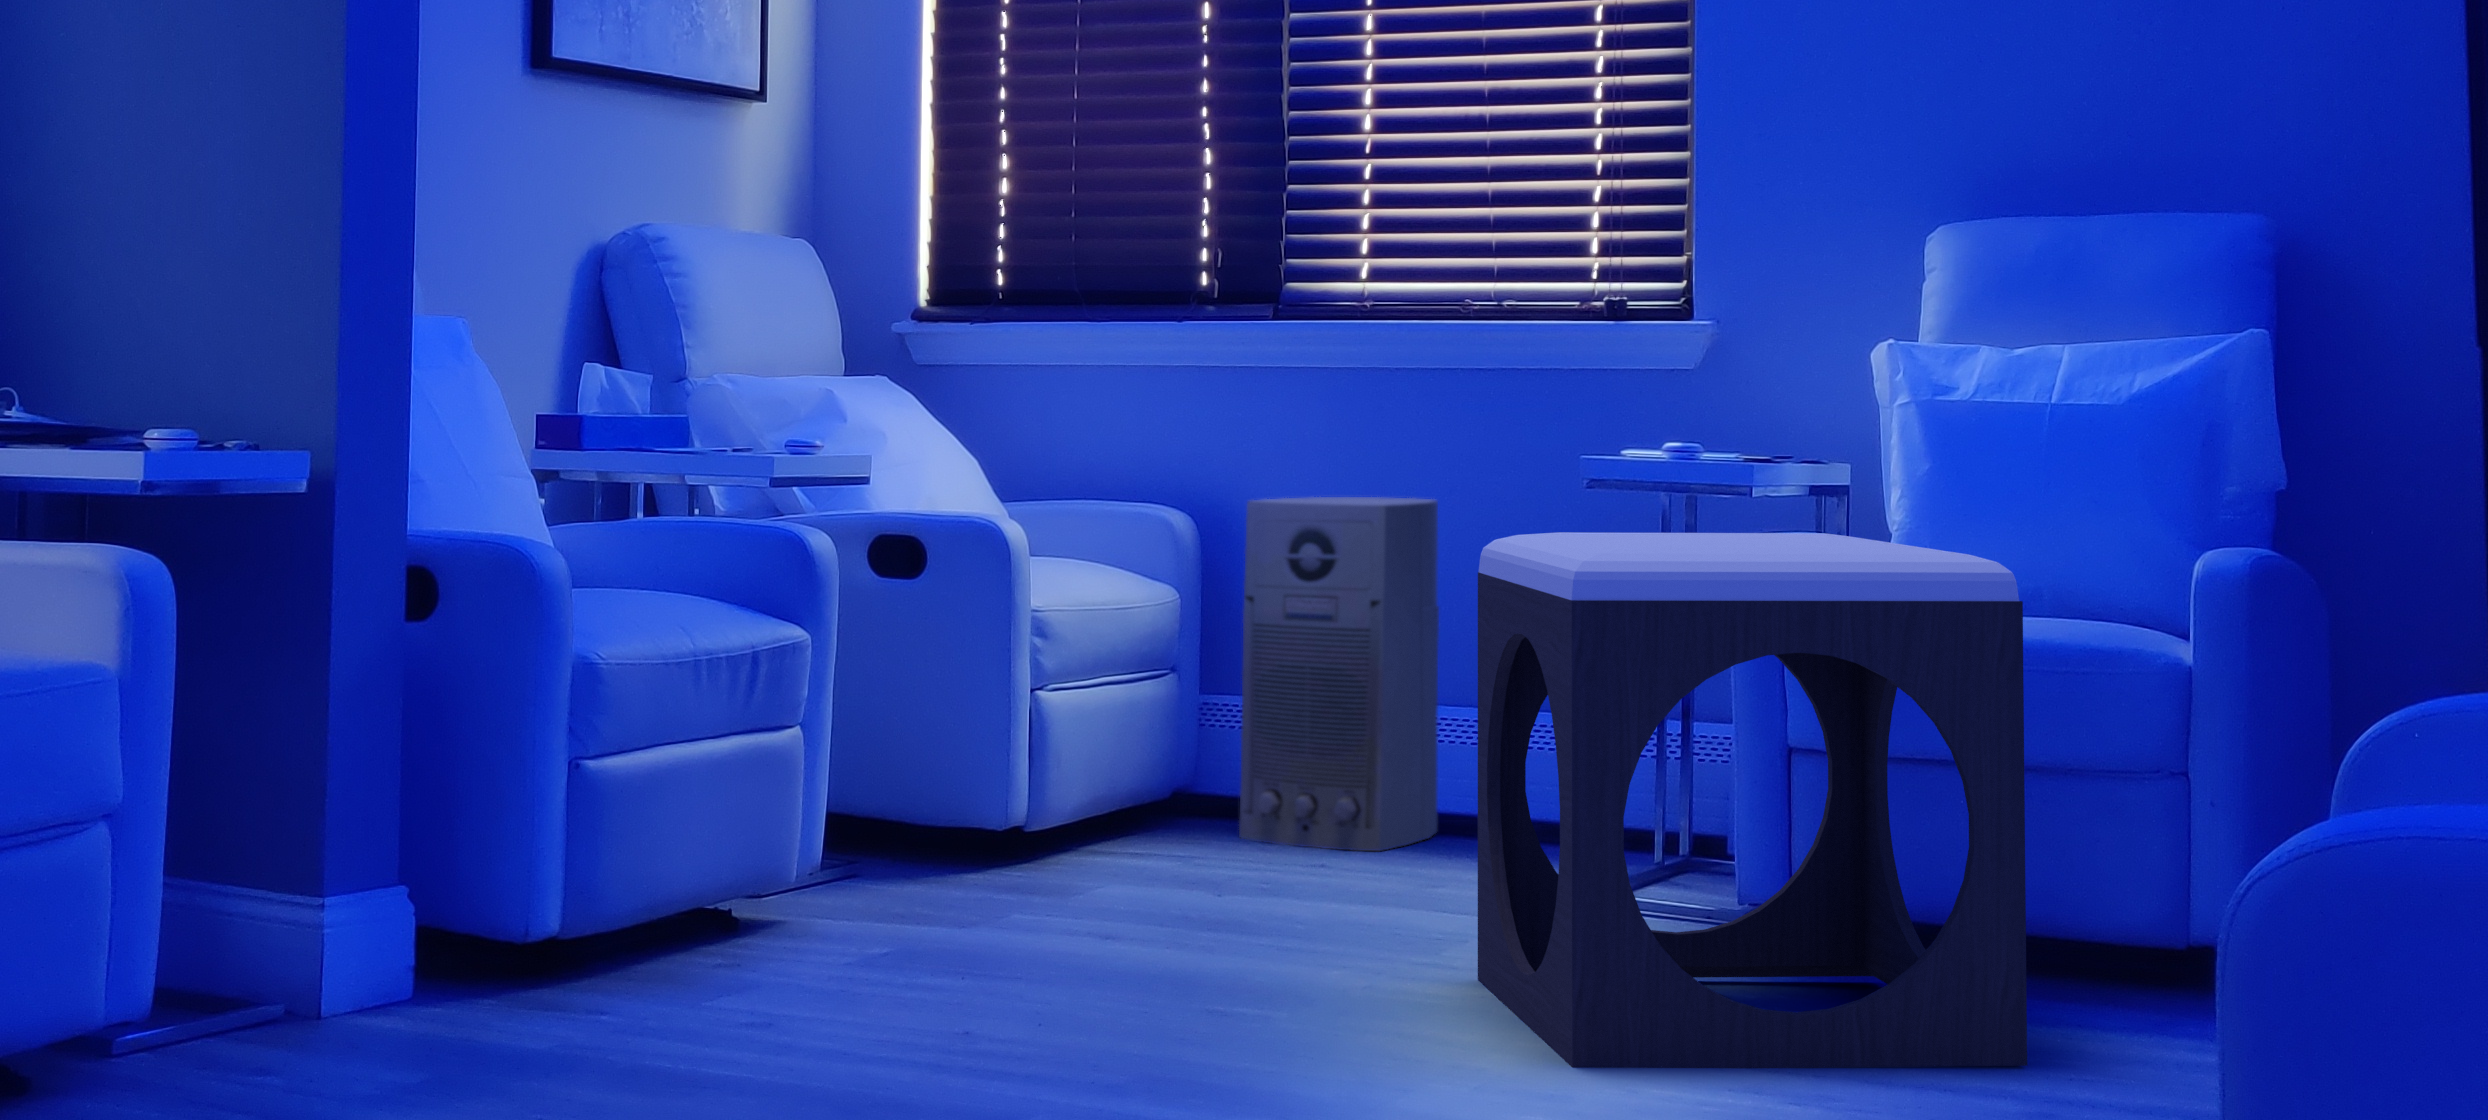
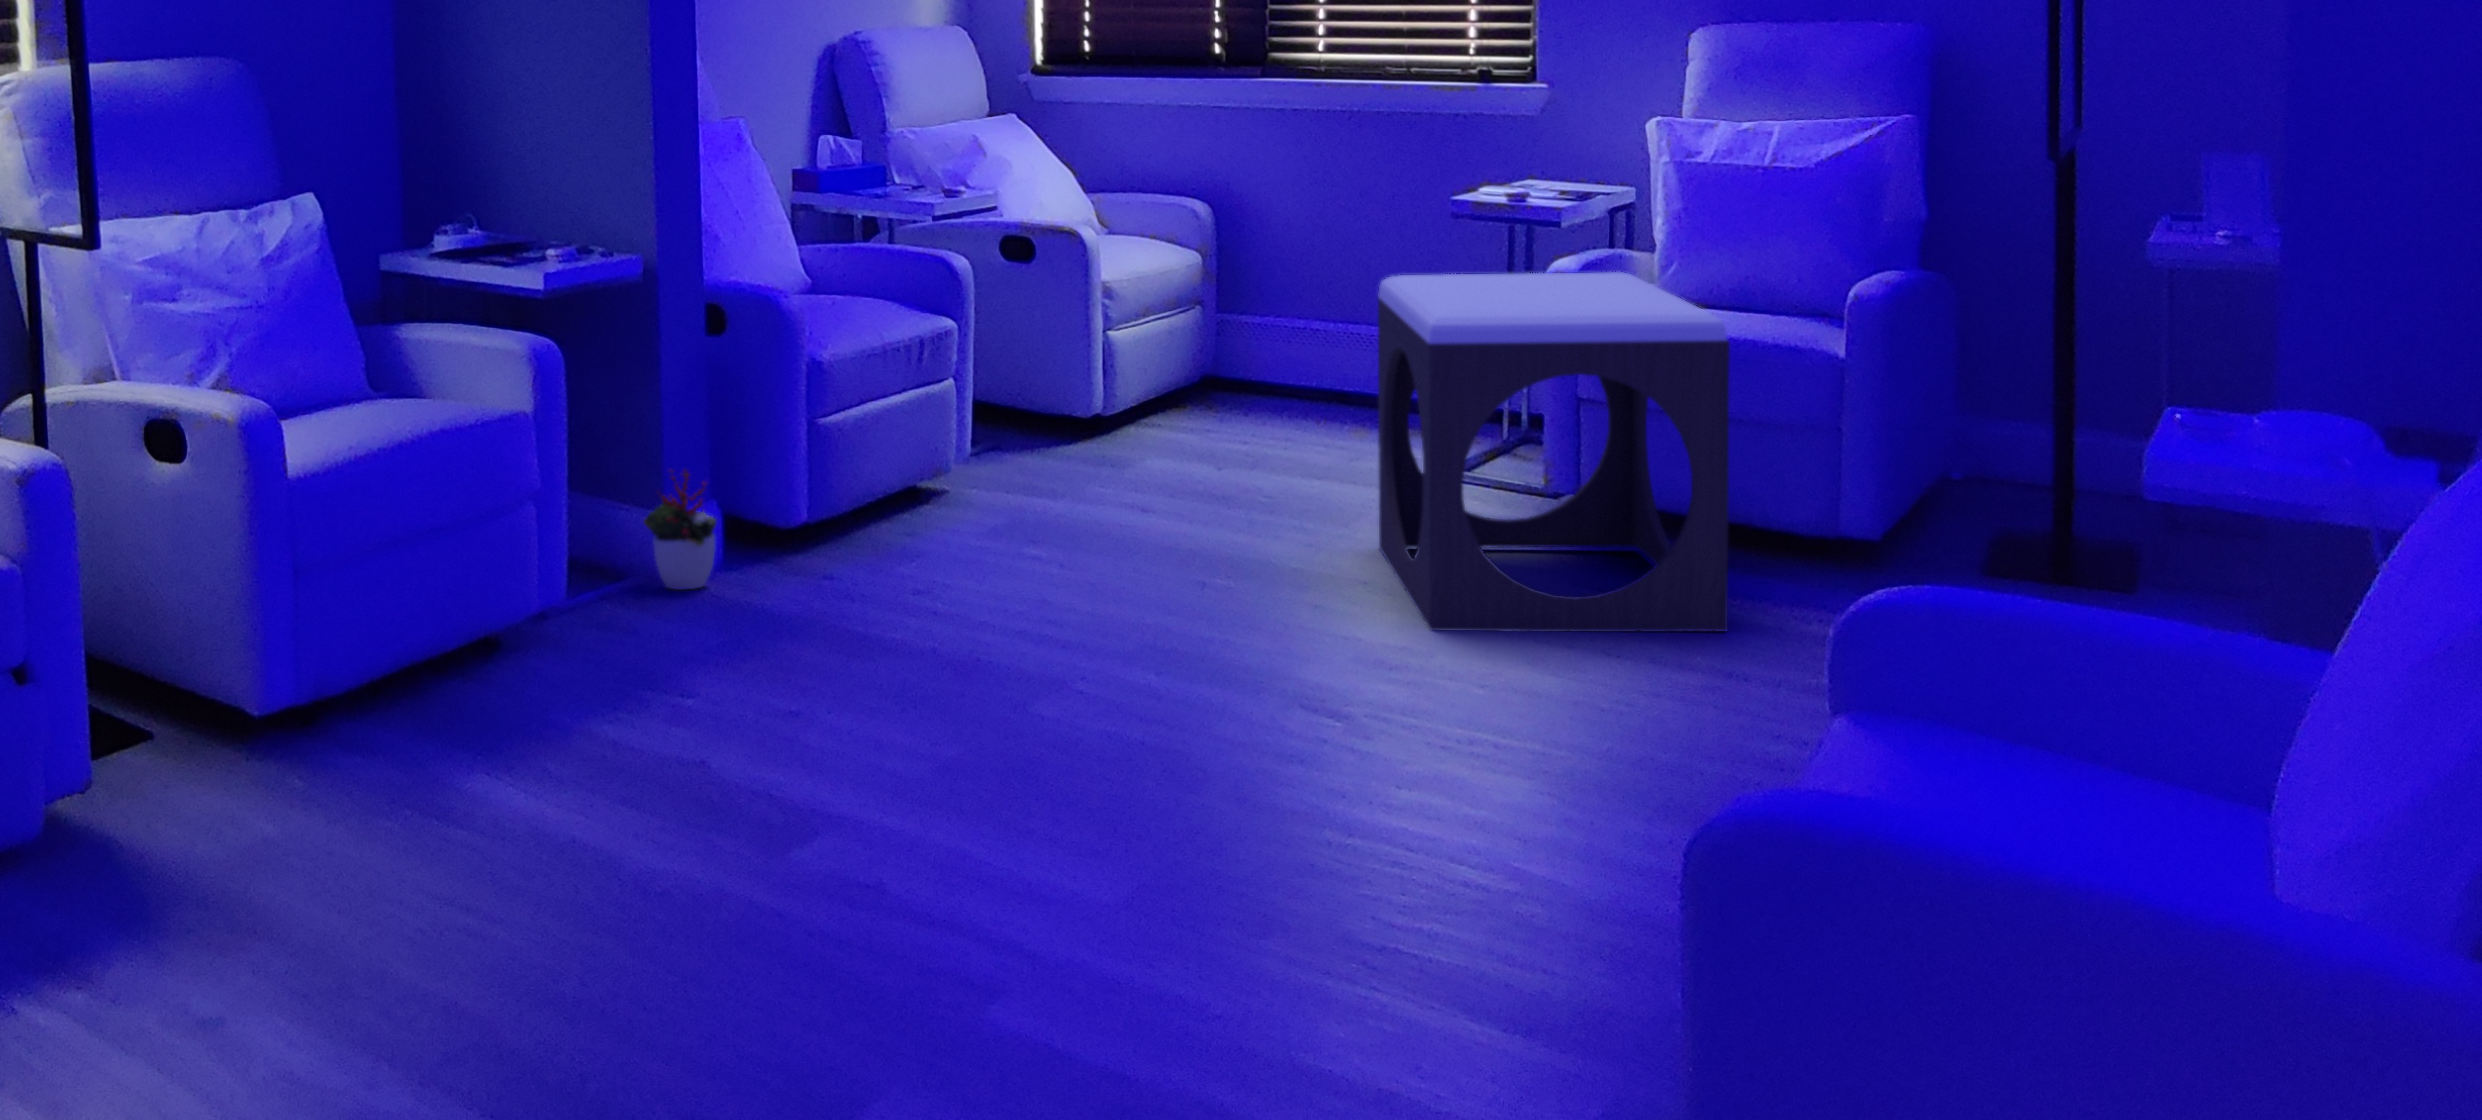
air purifier: present [1239,497,1439,851] -> none [1240,194,1369,427]
decorative plant: none [281,816,408,1025] -> present [643,470,717,590]

